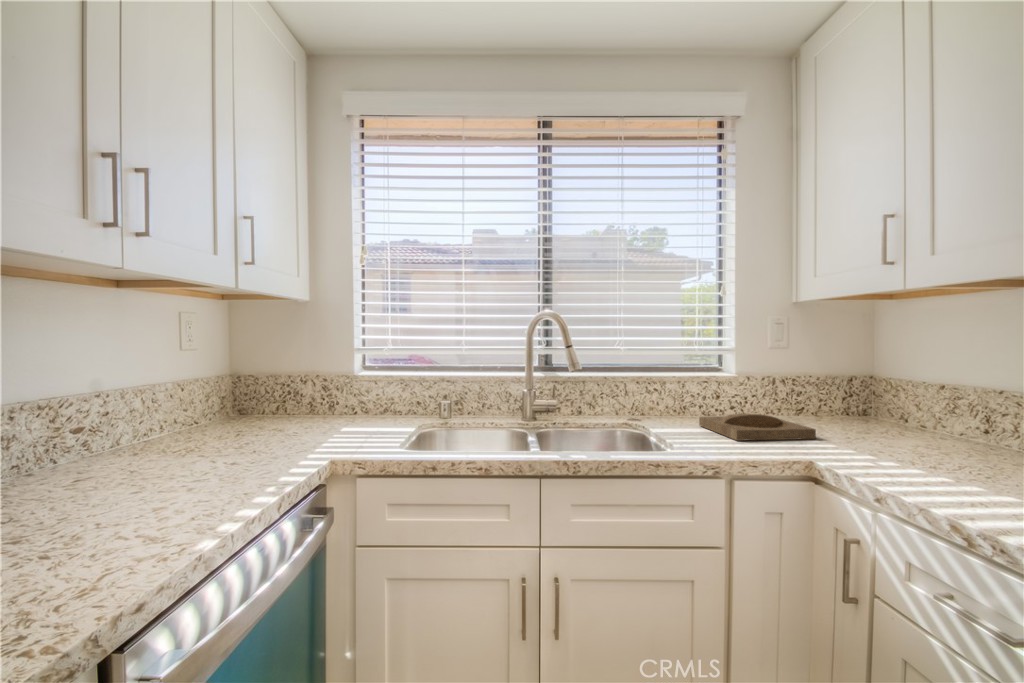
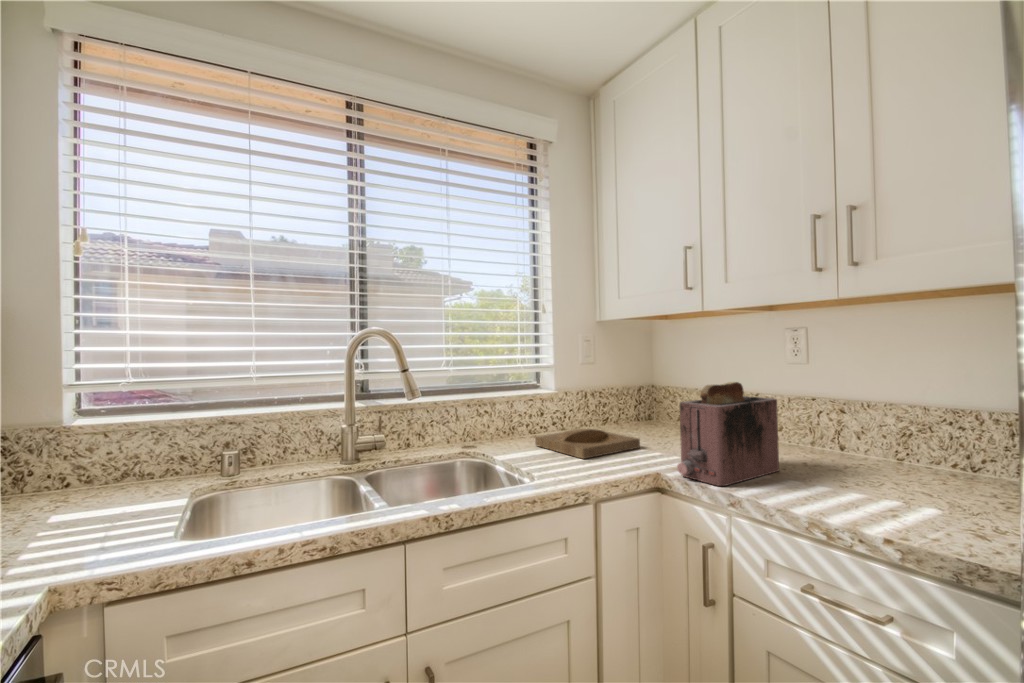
toaster: none [823,369,976,480] -> present [677,382,779,486]

